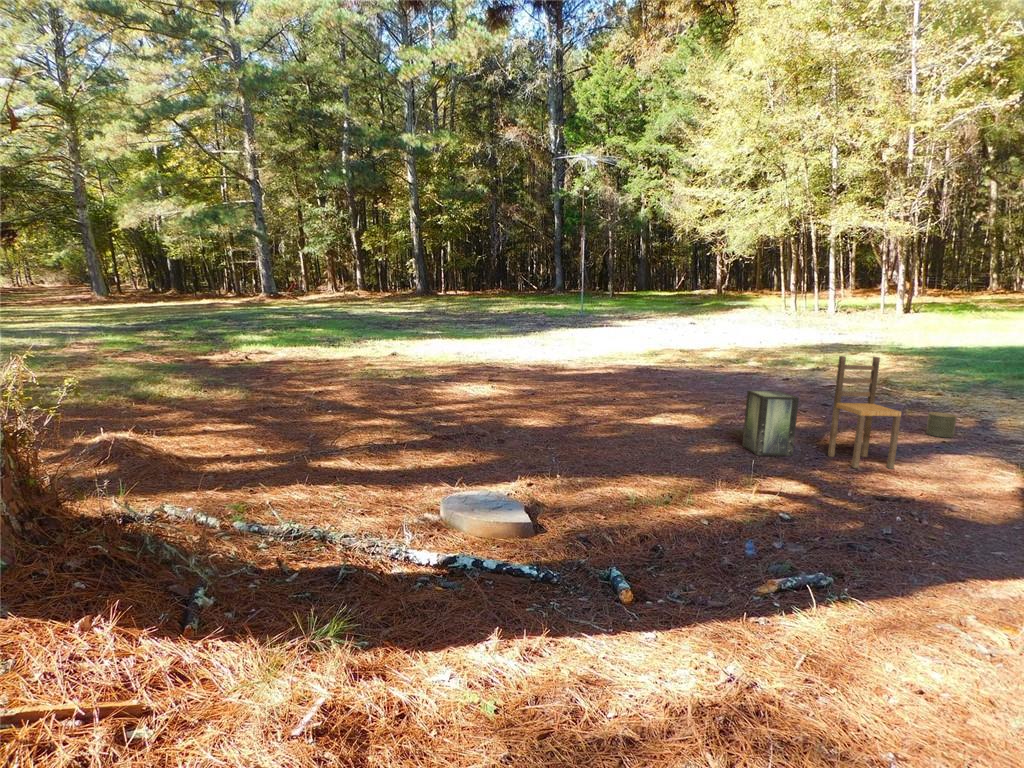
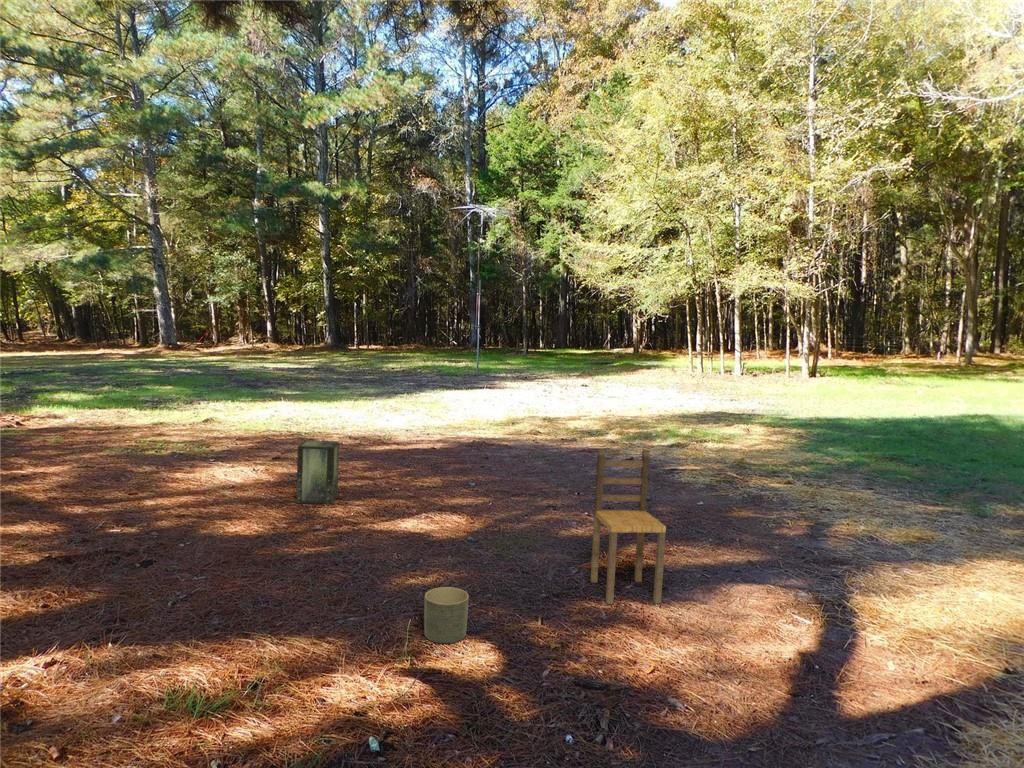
storage box: present [742,391,799,456] -> present [296,441,339,504]
planter: present [926,412,957,438] -> present [424,587,469,643]

